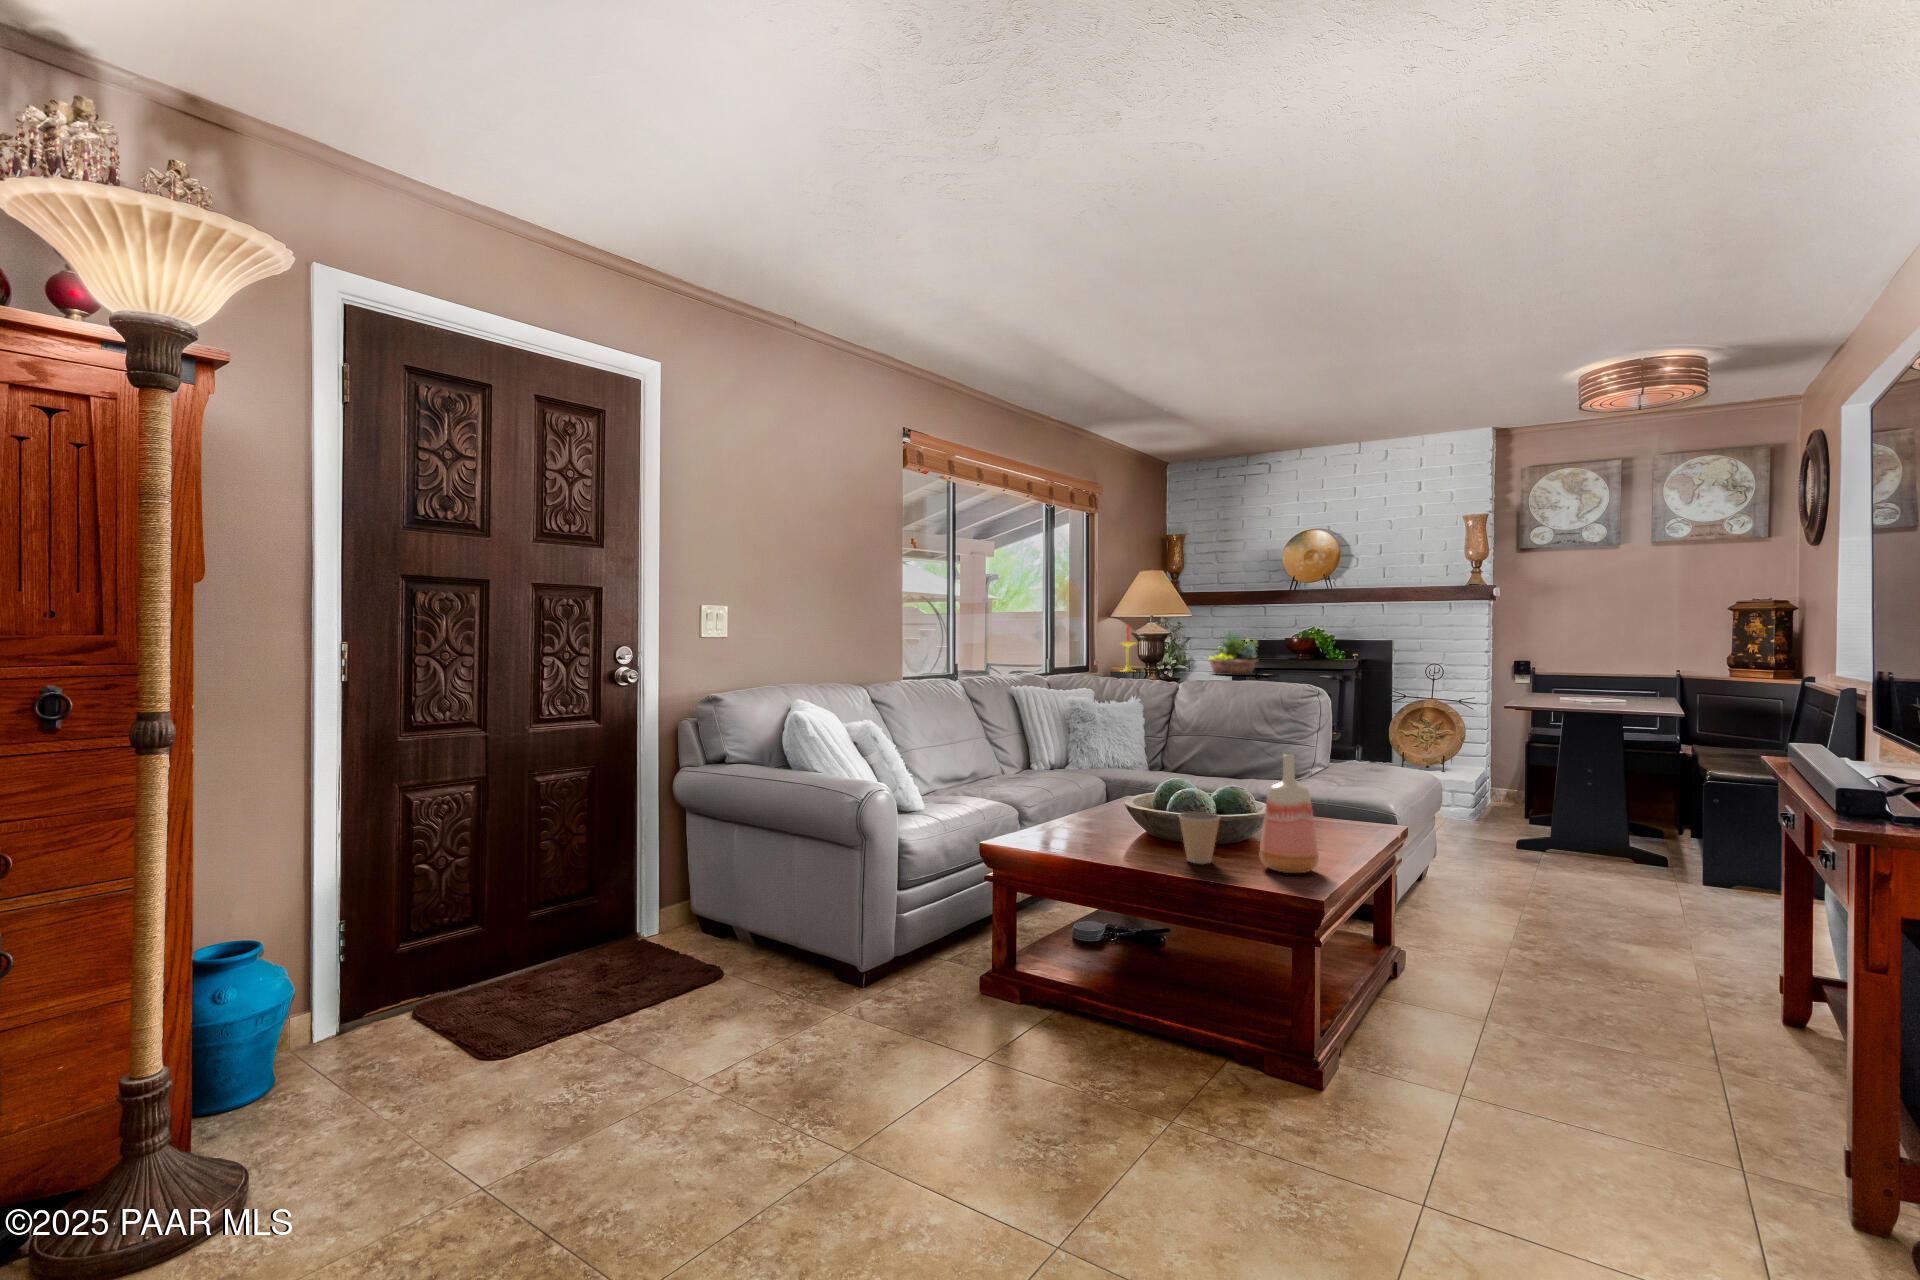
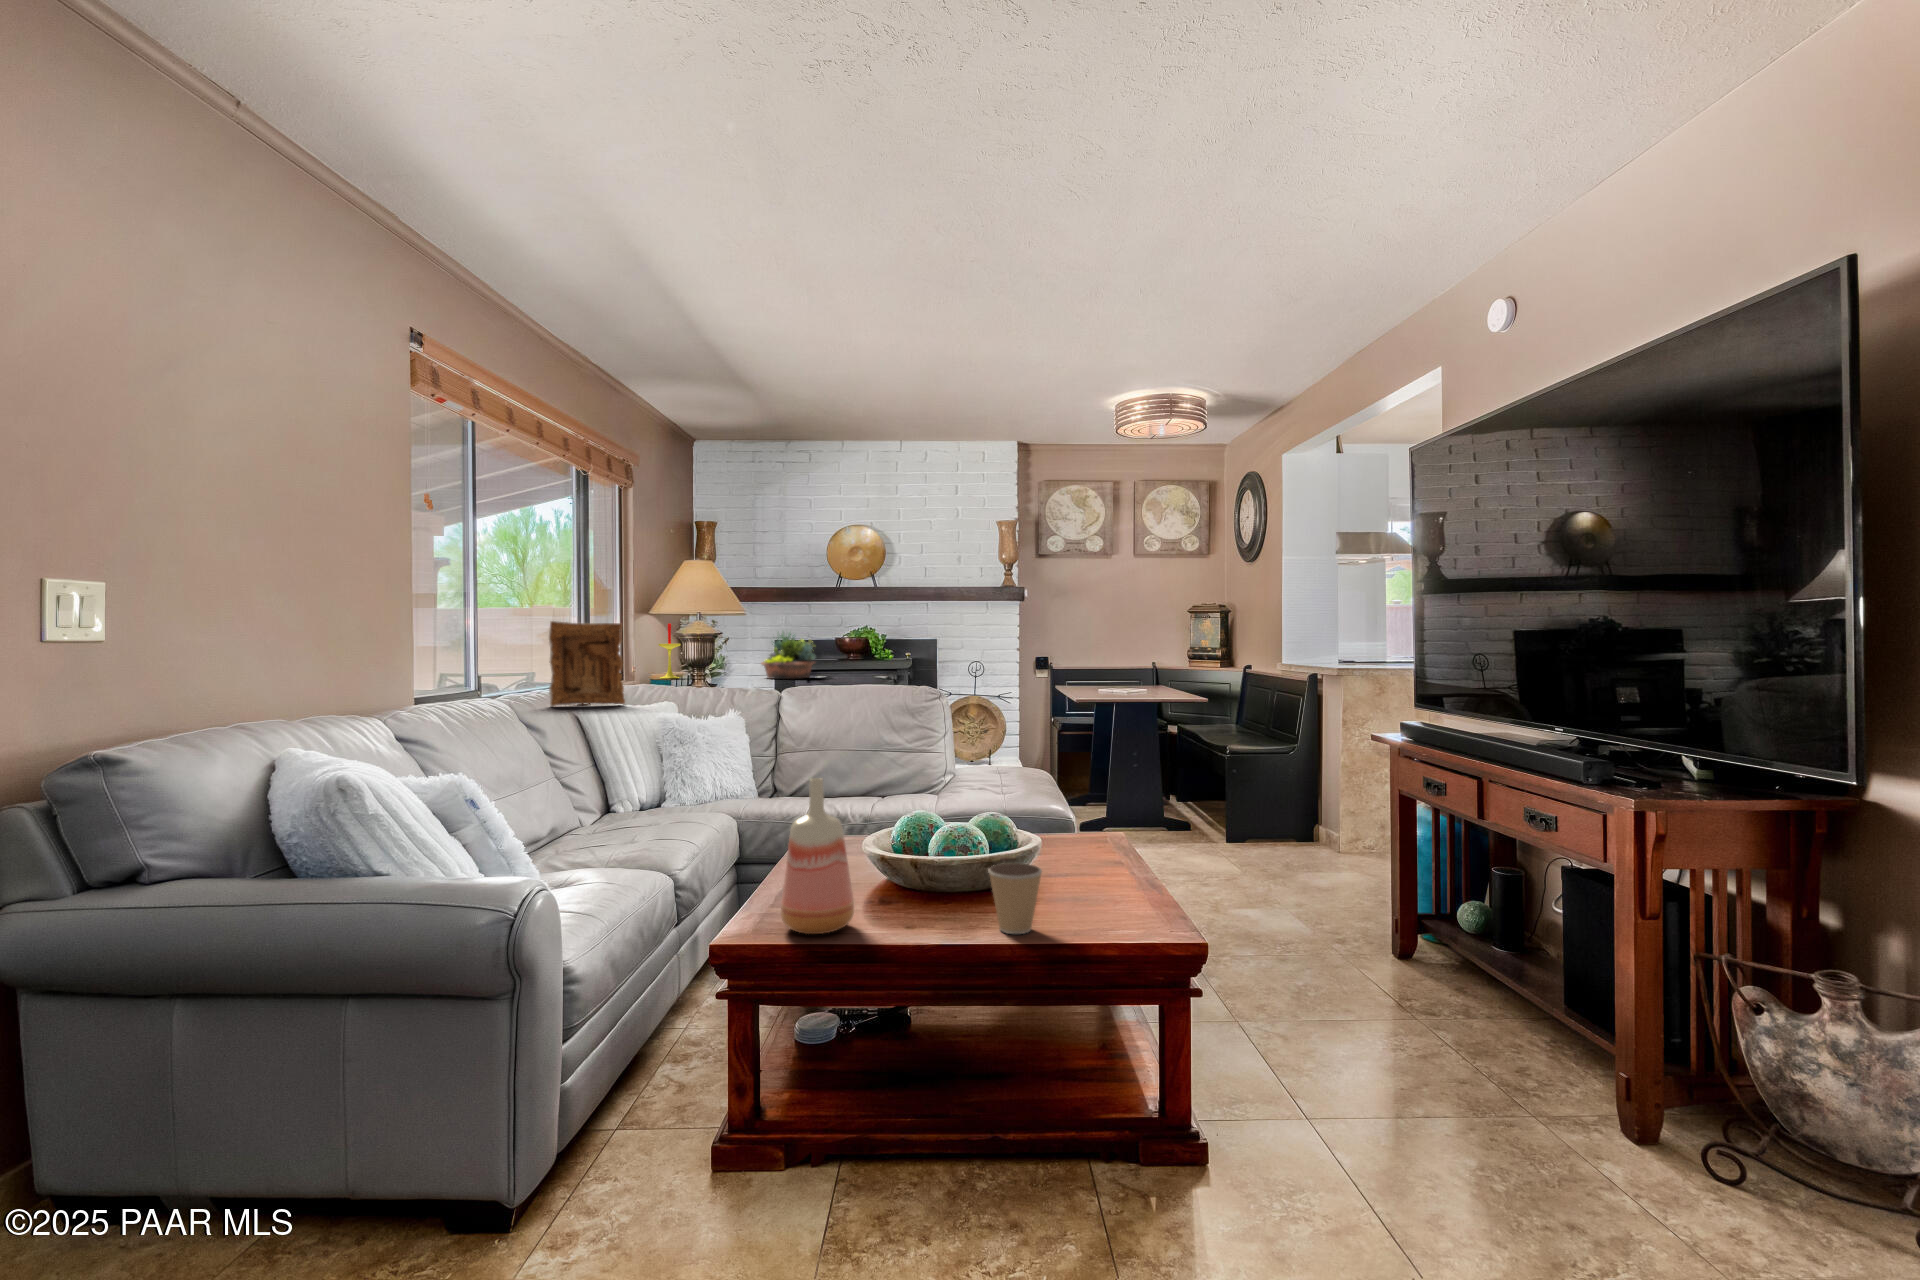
picture frame: none [988,625,1042,688] -> present [549,621,625,706]
vase: present [1260,754,1319,873] -> present [781,778,854,934]

